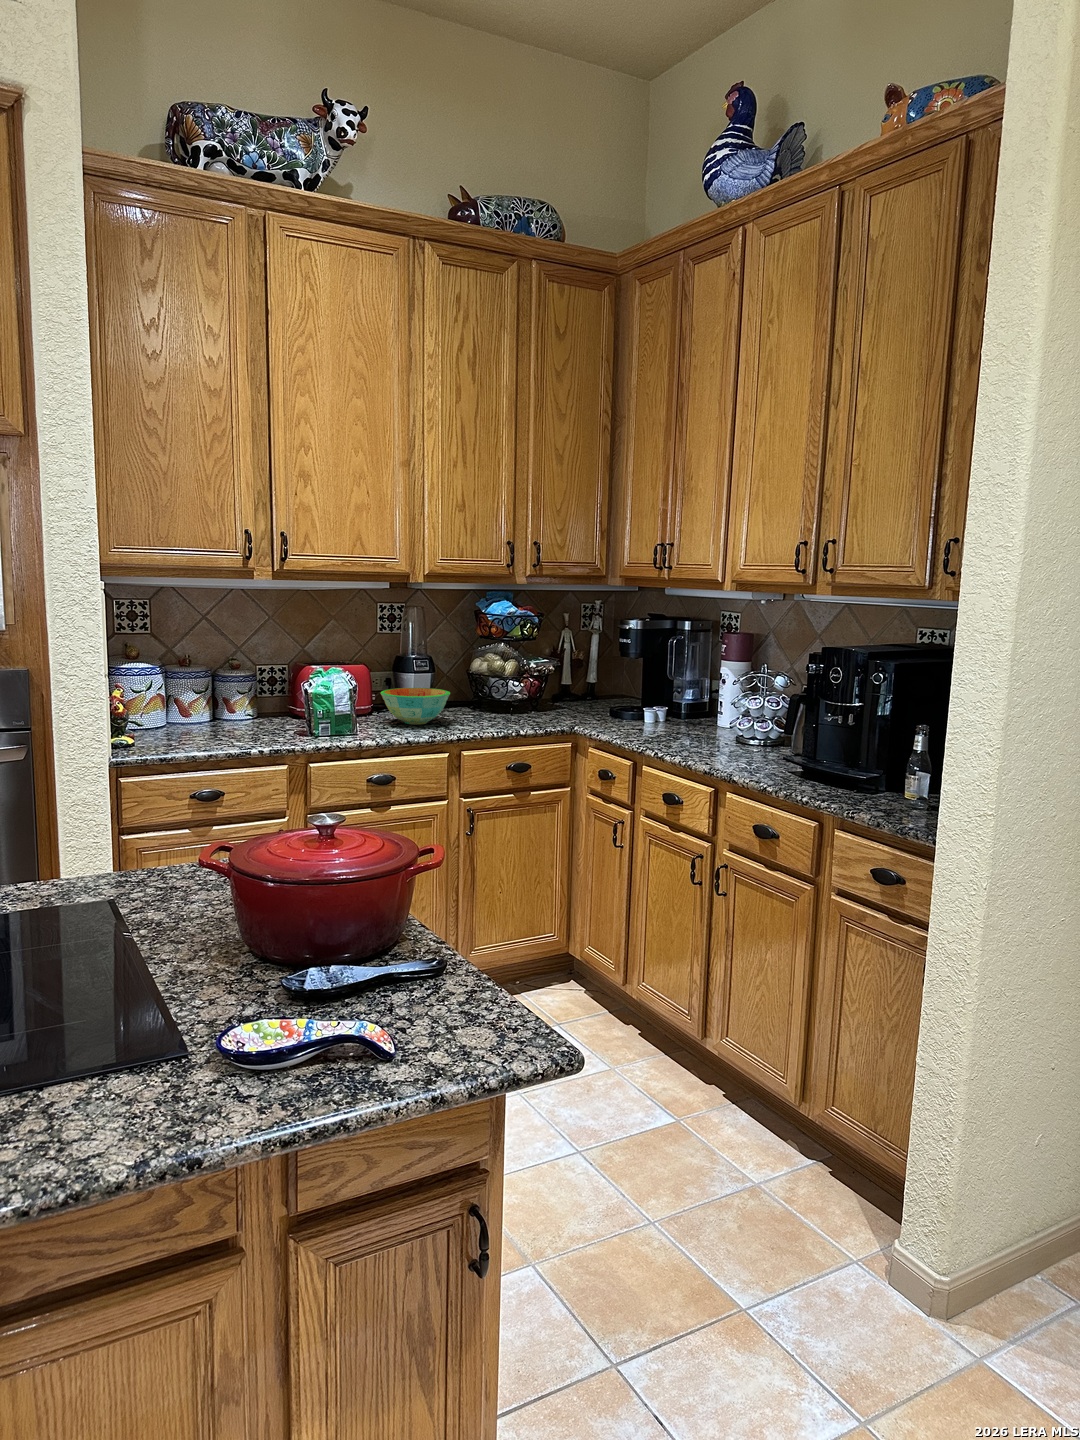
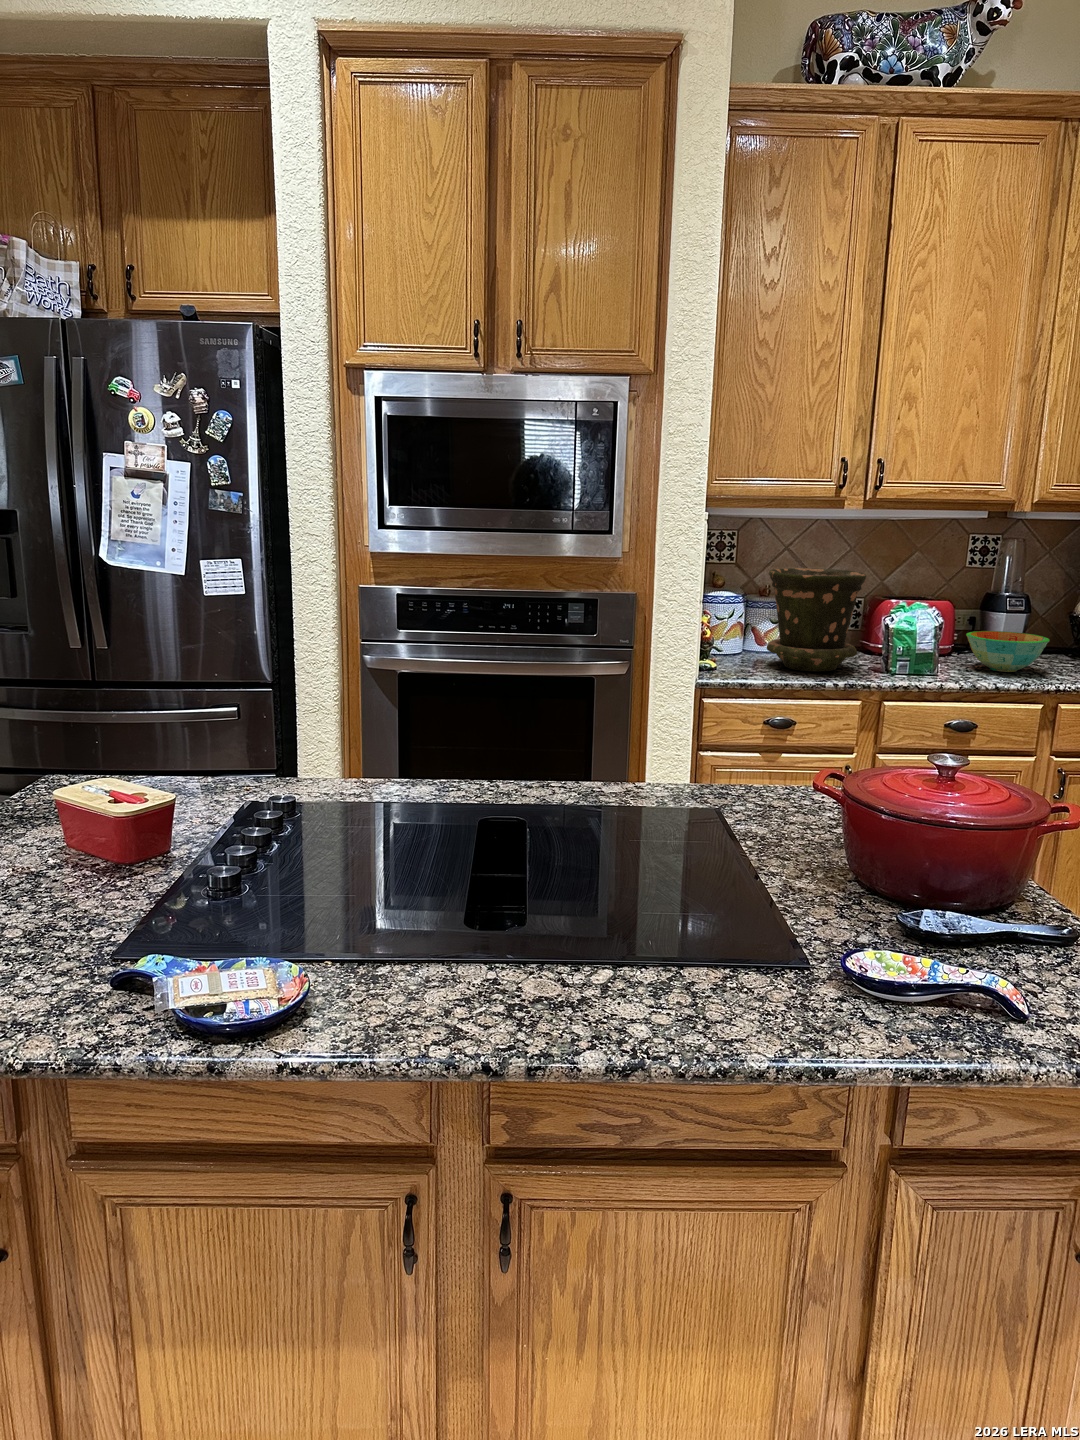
flower pot: none [183,637,281,739] -> present [767,568,866,671]

